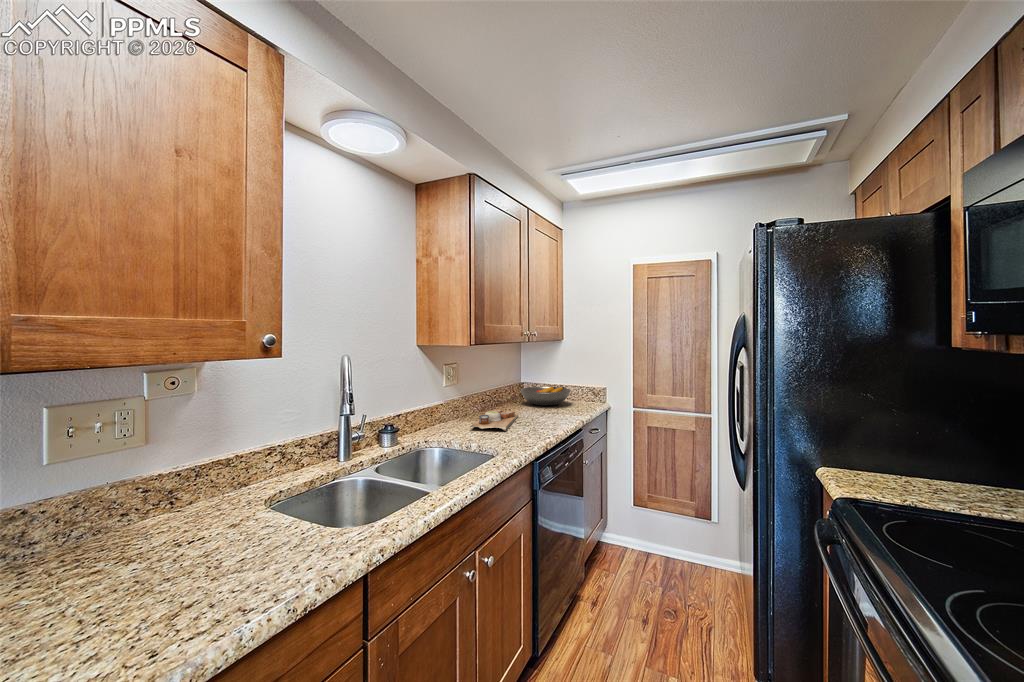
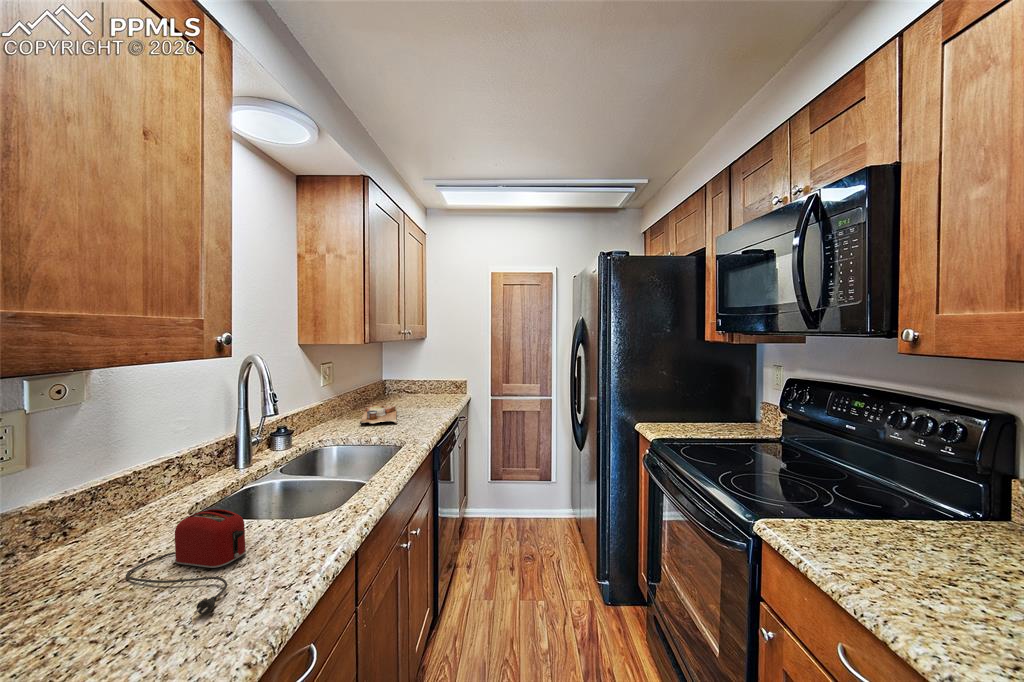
fruit bowl: present [520,387,571,405] -> none [388,381,438,399]
toaster: none [149,506,257,621] -> present [126,509,246,615]

